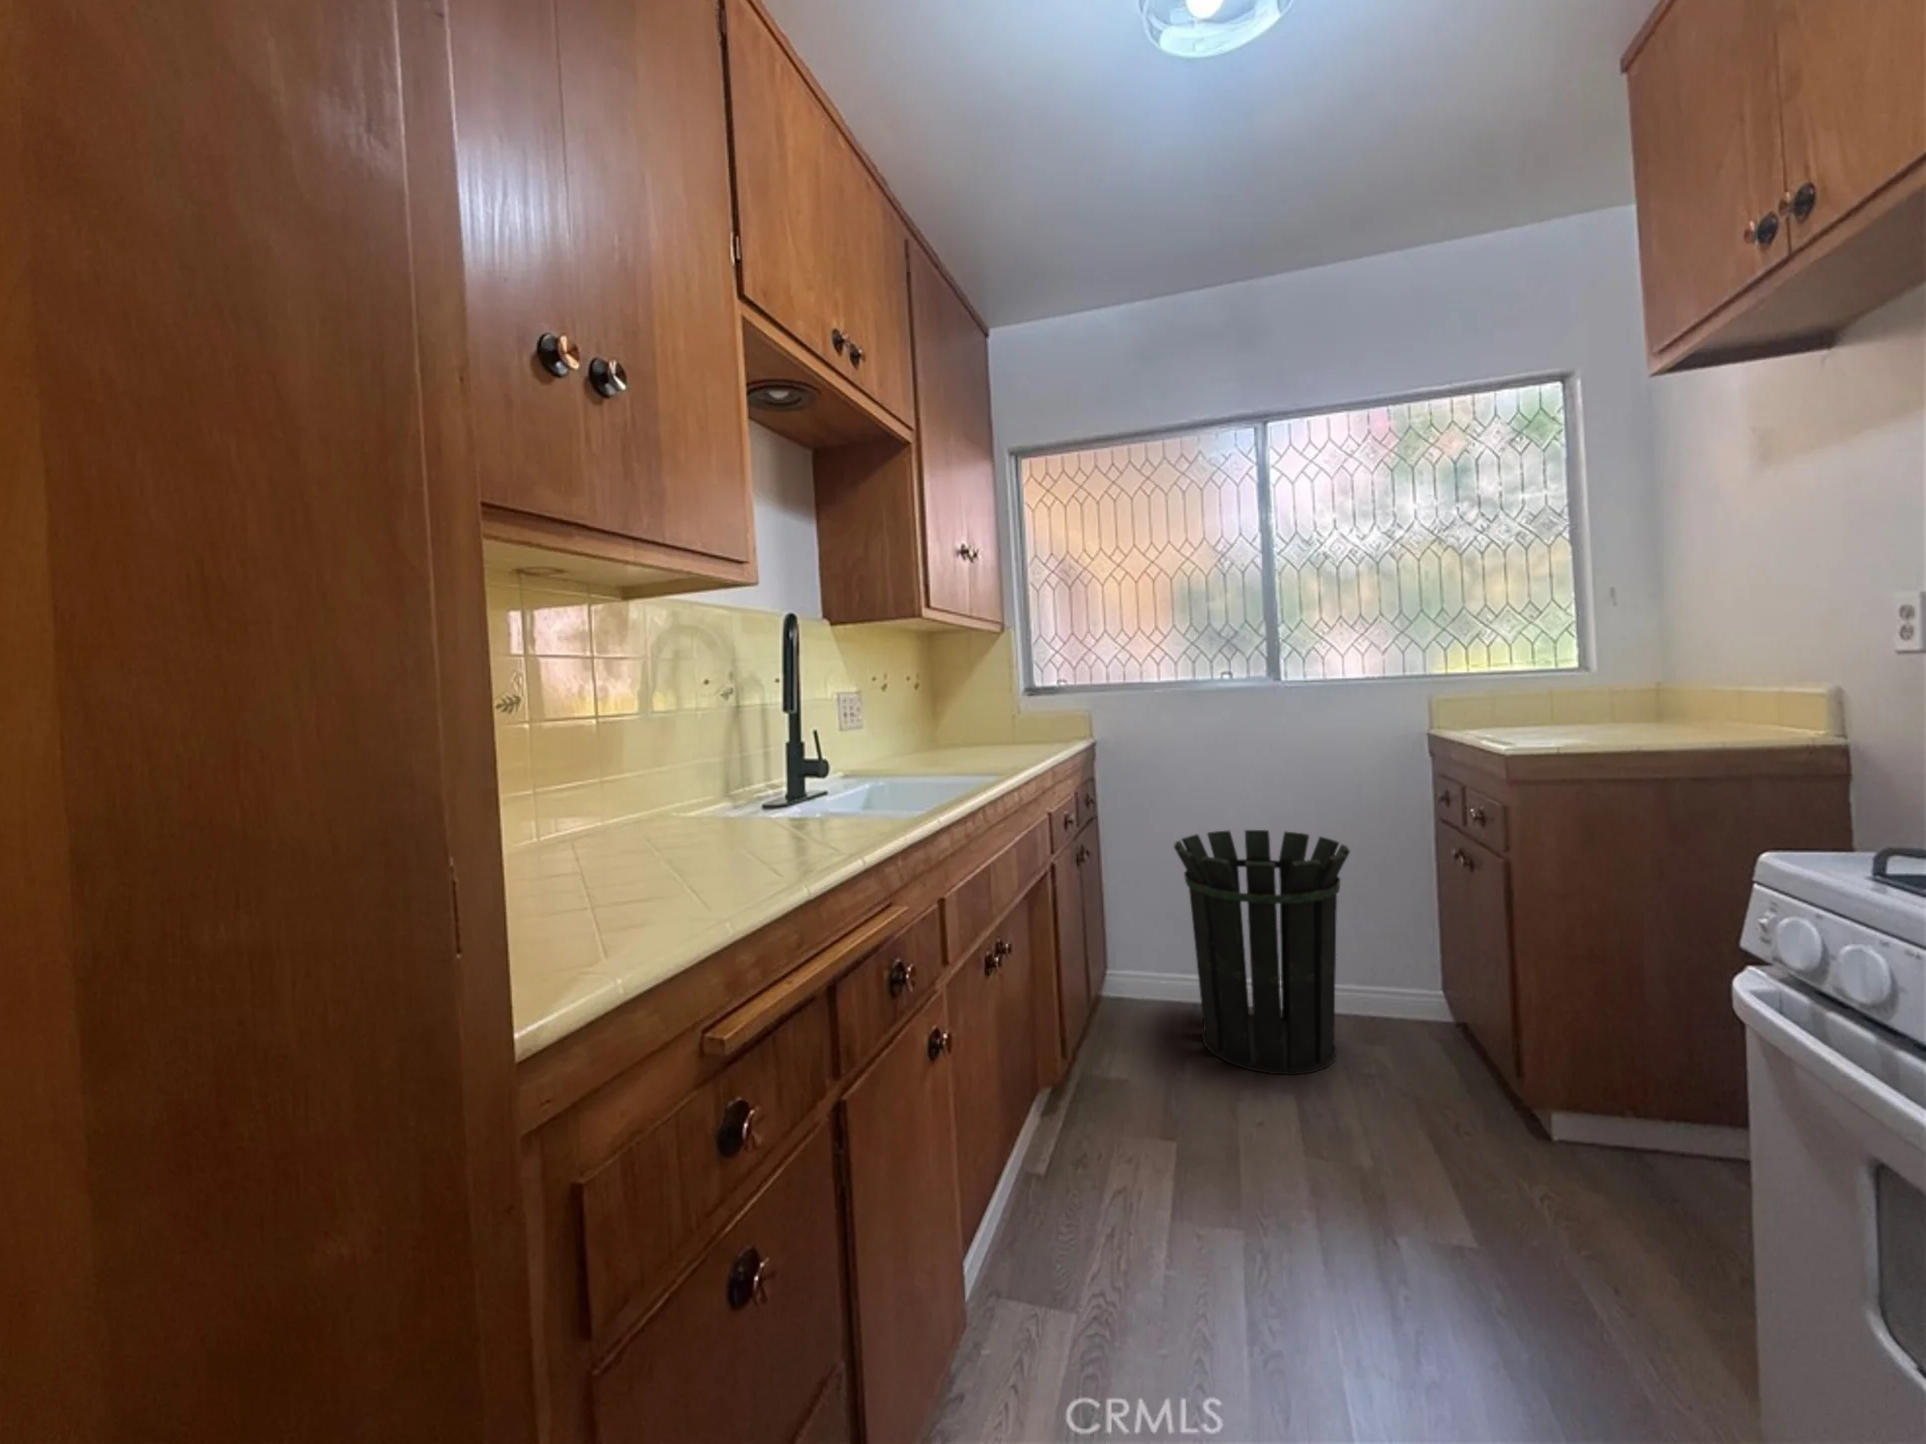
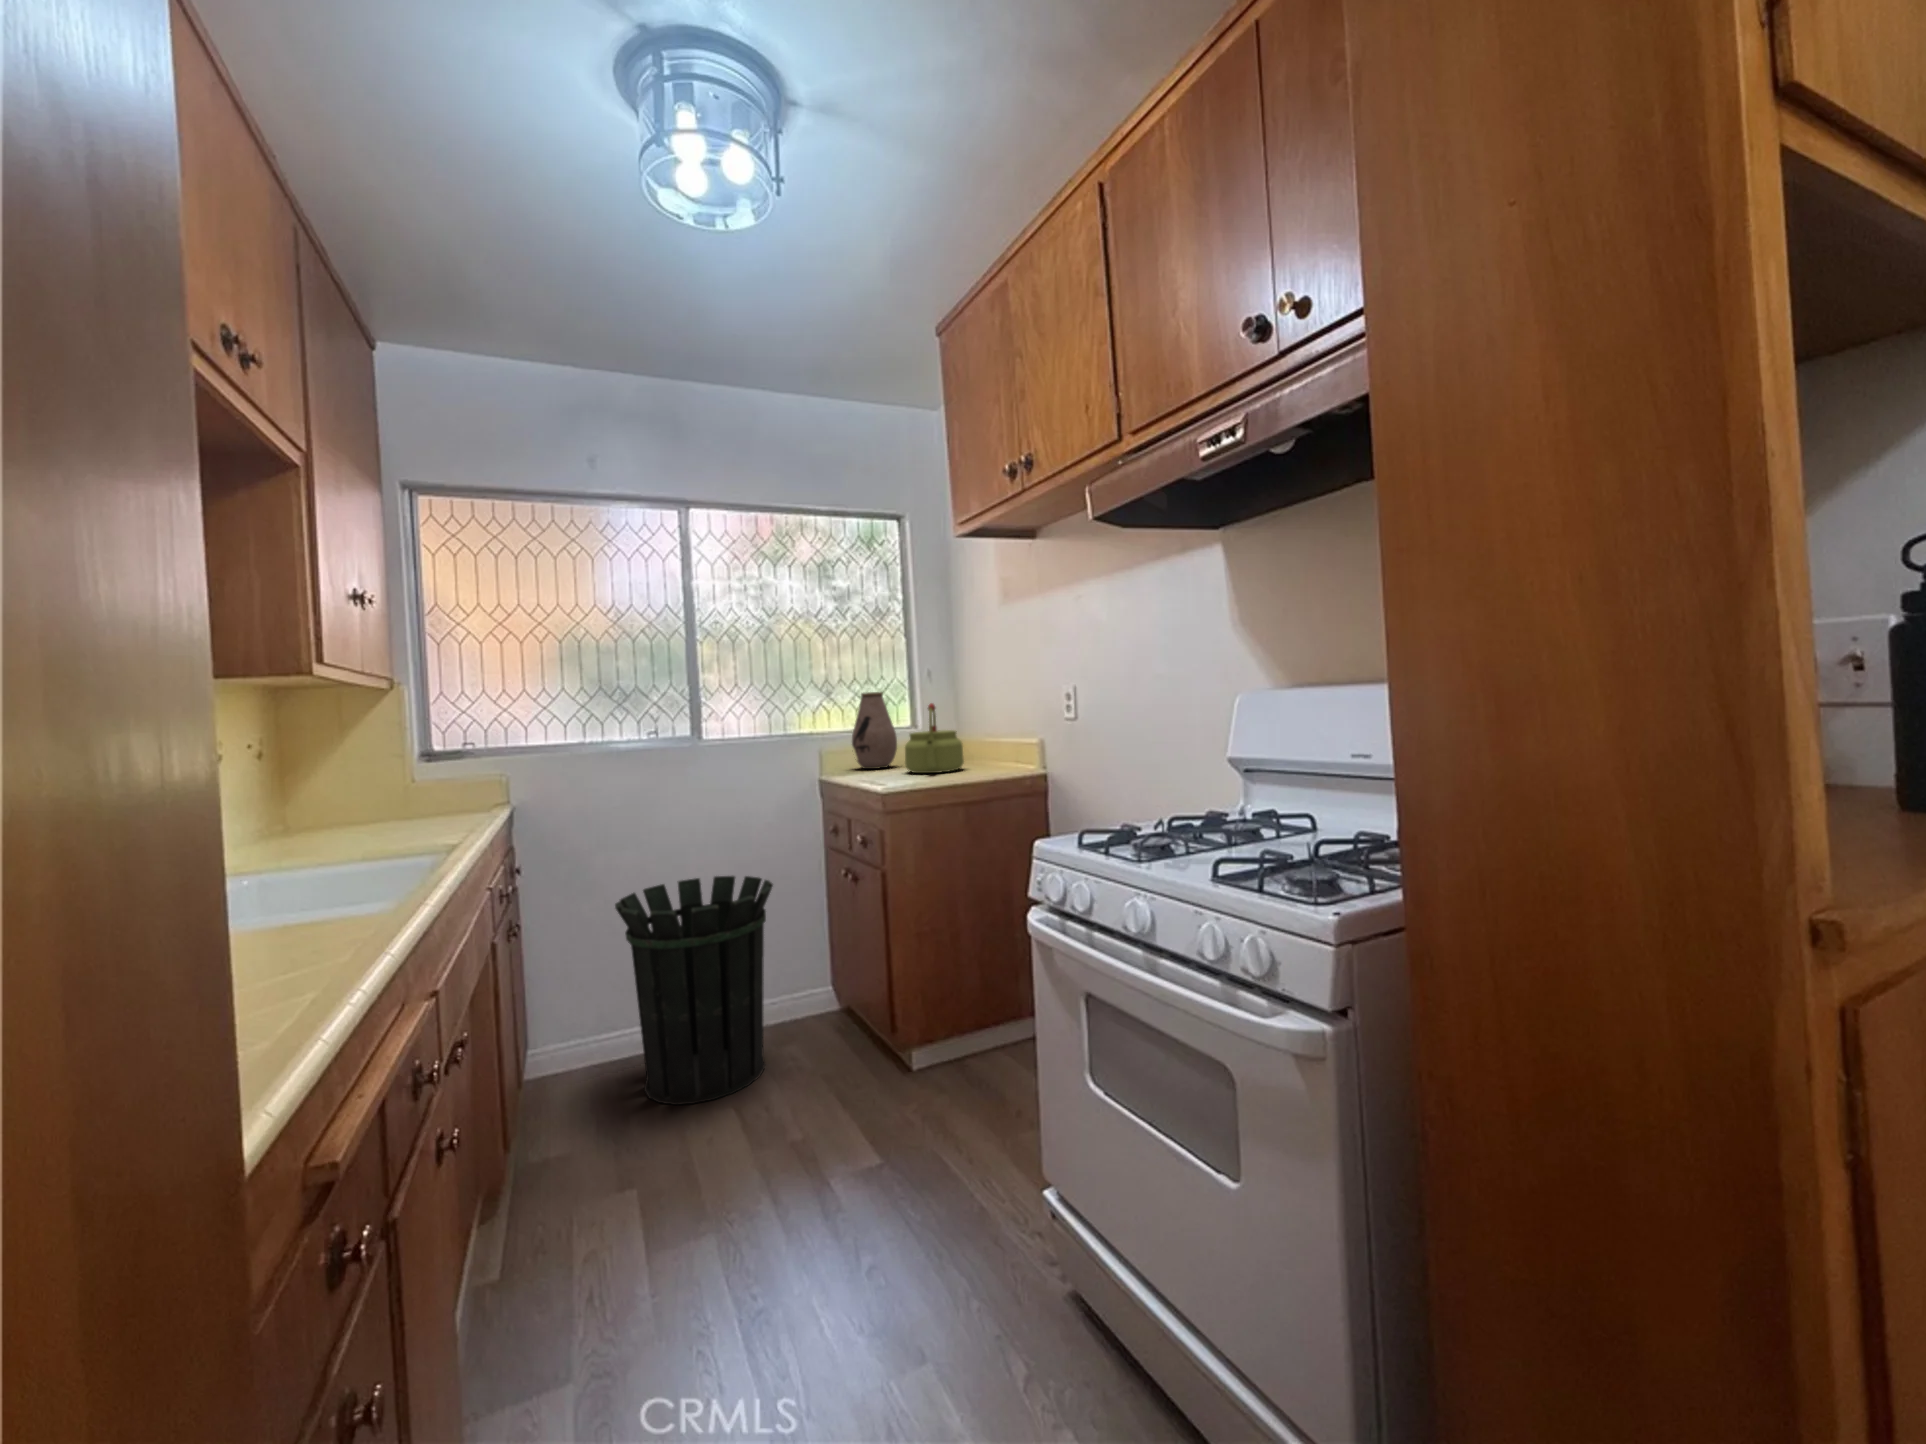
vase: none [1475,620,1550,724] -> present [852,692,897,769]
kettle: none [1556,632,1668,734] -> present [905,703,964,773]

